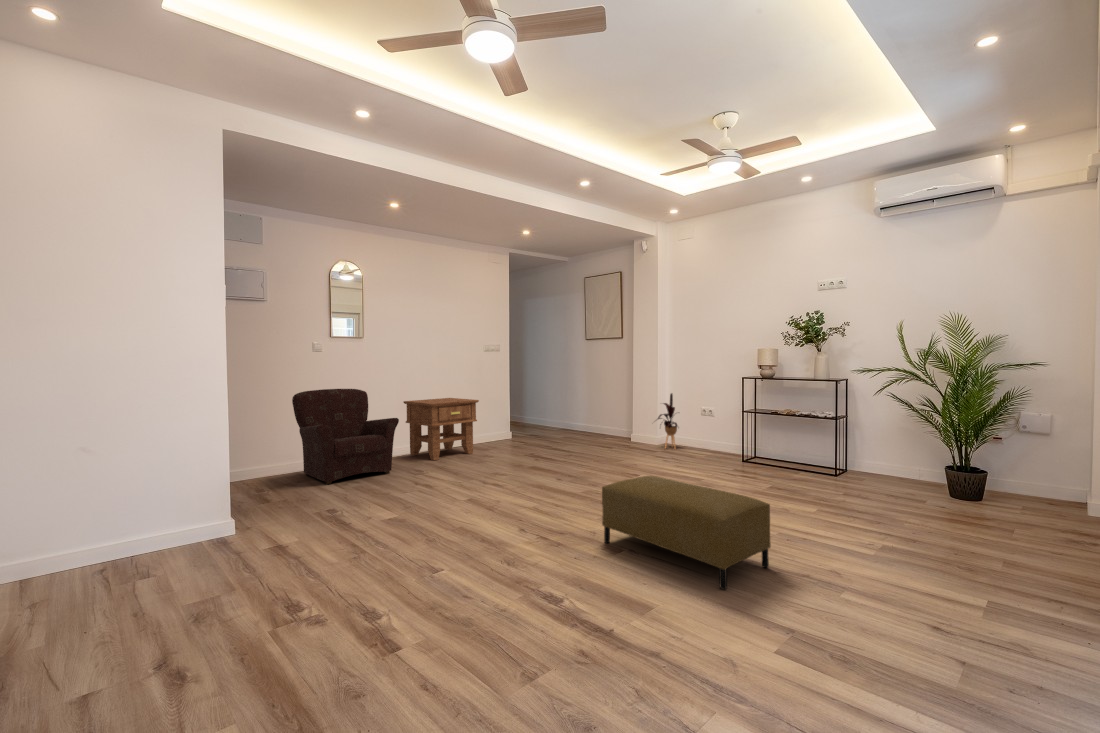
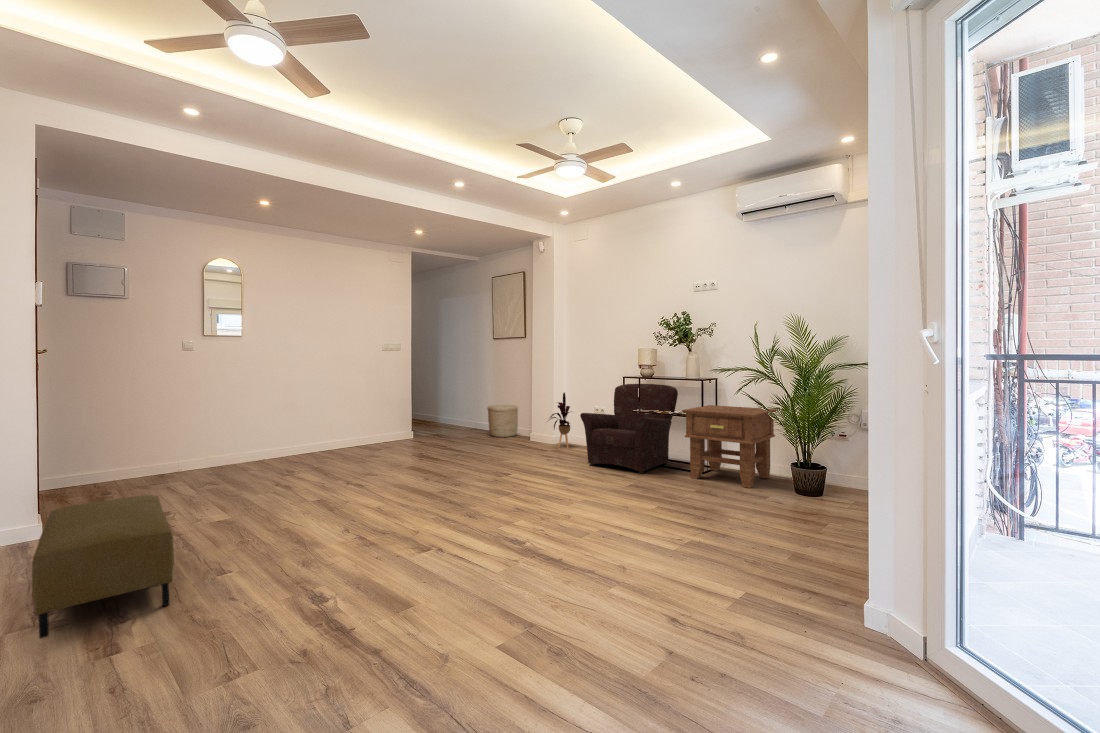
armchair: present [292,389,399,484] -> present [580,384,678,473]
side table: present [404,398,479,460] -> present [682,405,776,488]
woven basket: none [582,405,613,438] -> present [487,405,518,437]
ottoman: present [602,476,771,590] -> present [32,495,174,638]

